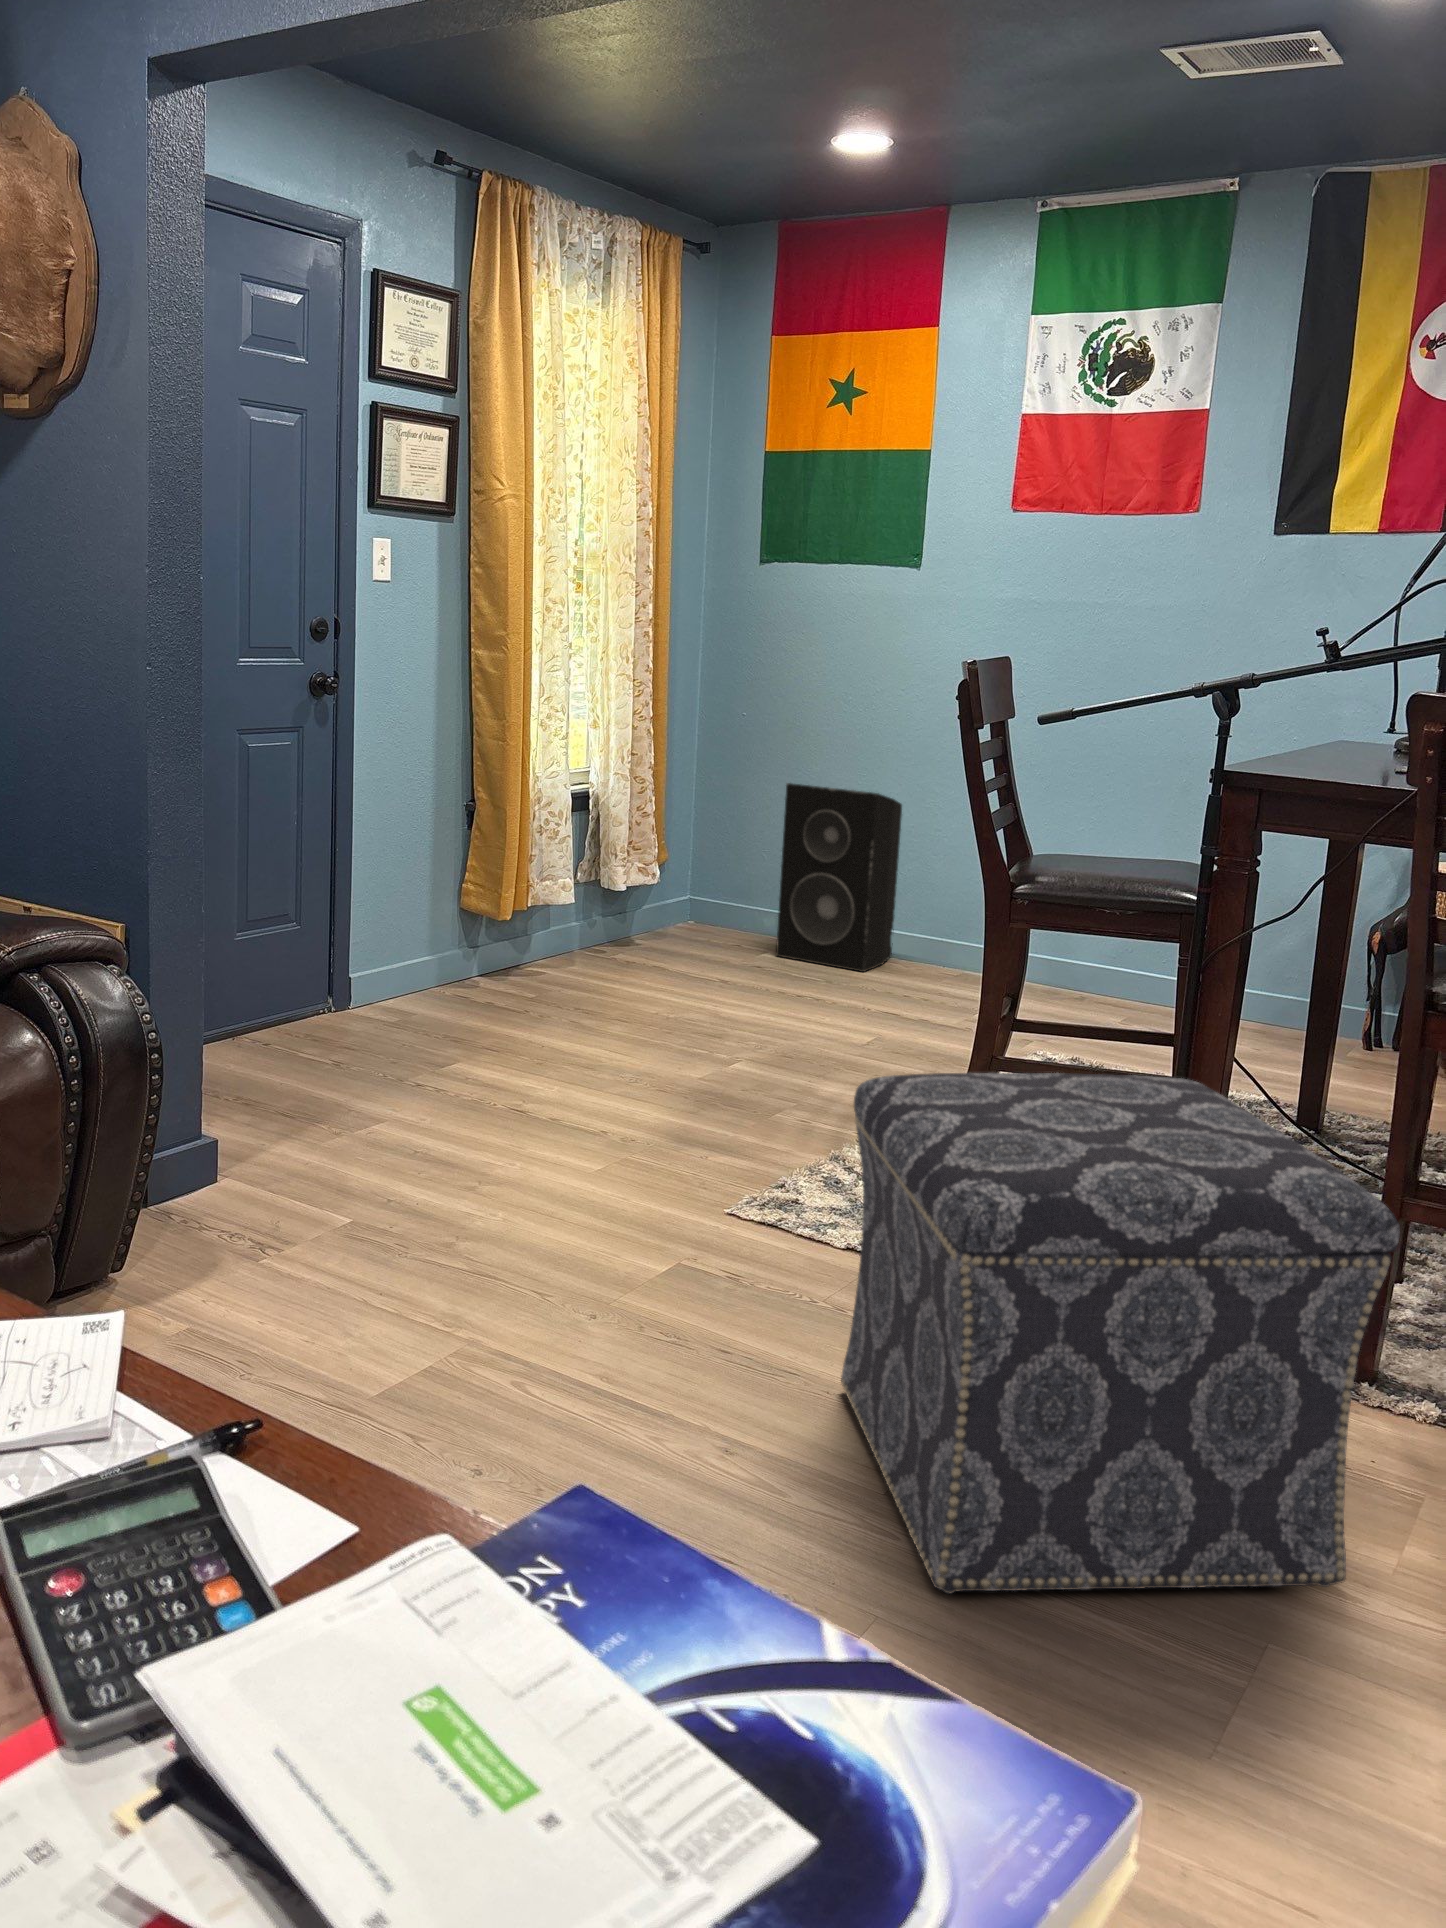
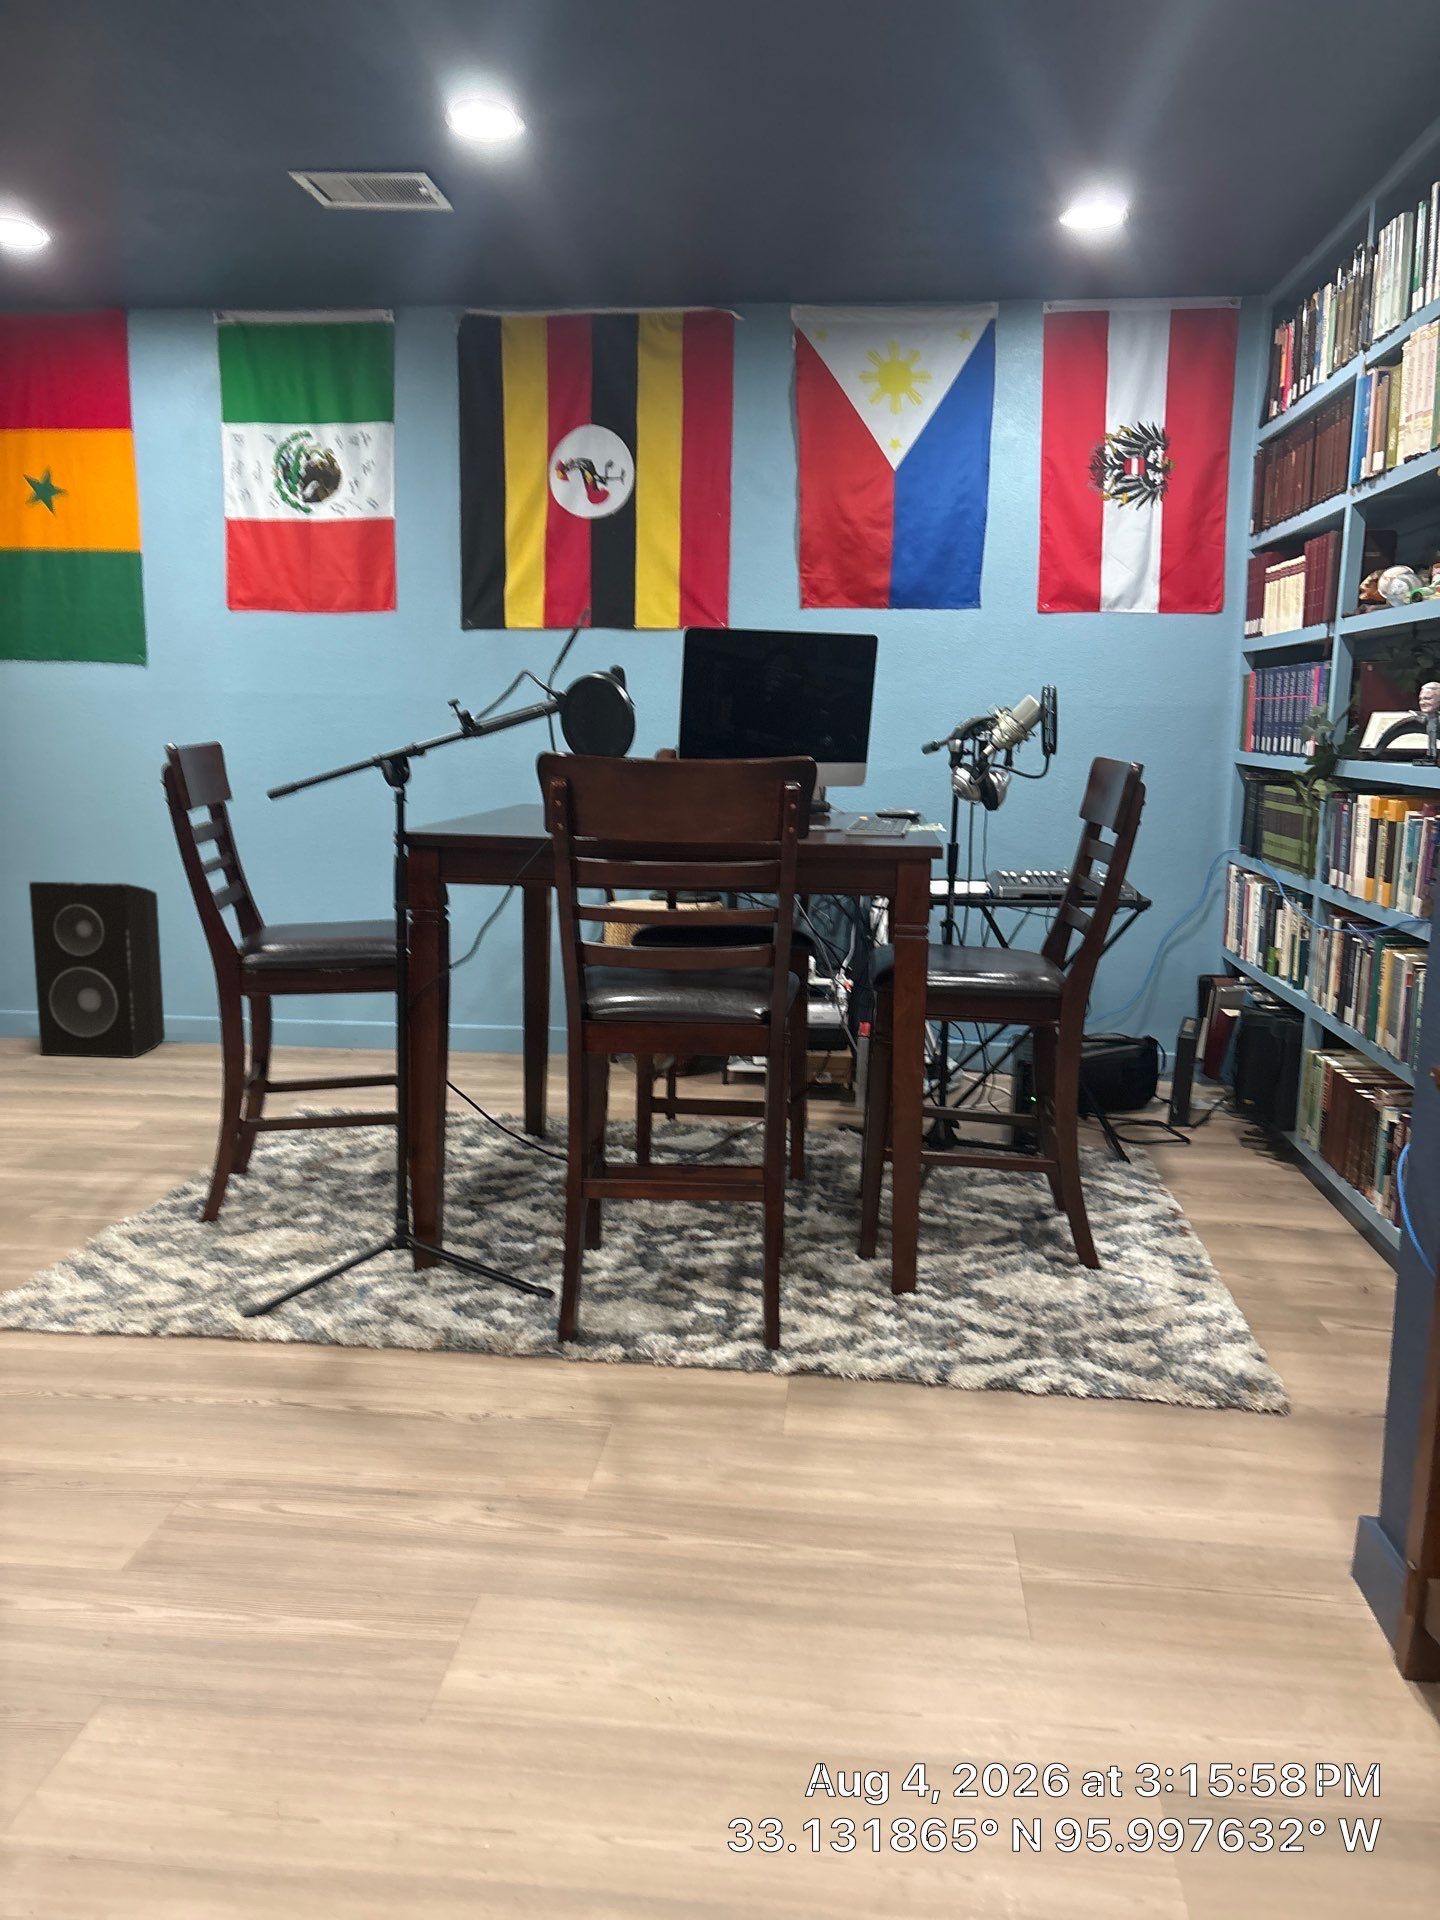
ottoman: present [841,1073,1400,1593] -> none [48,1114,555,1668]

